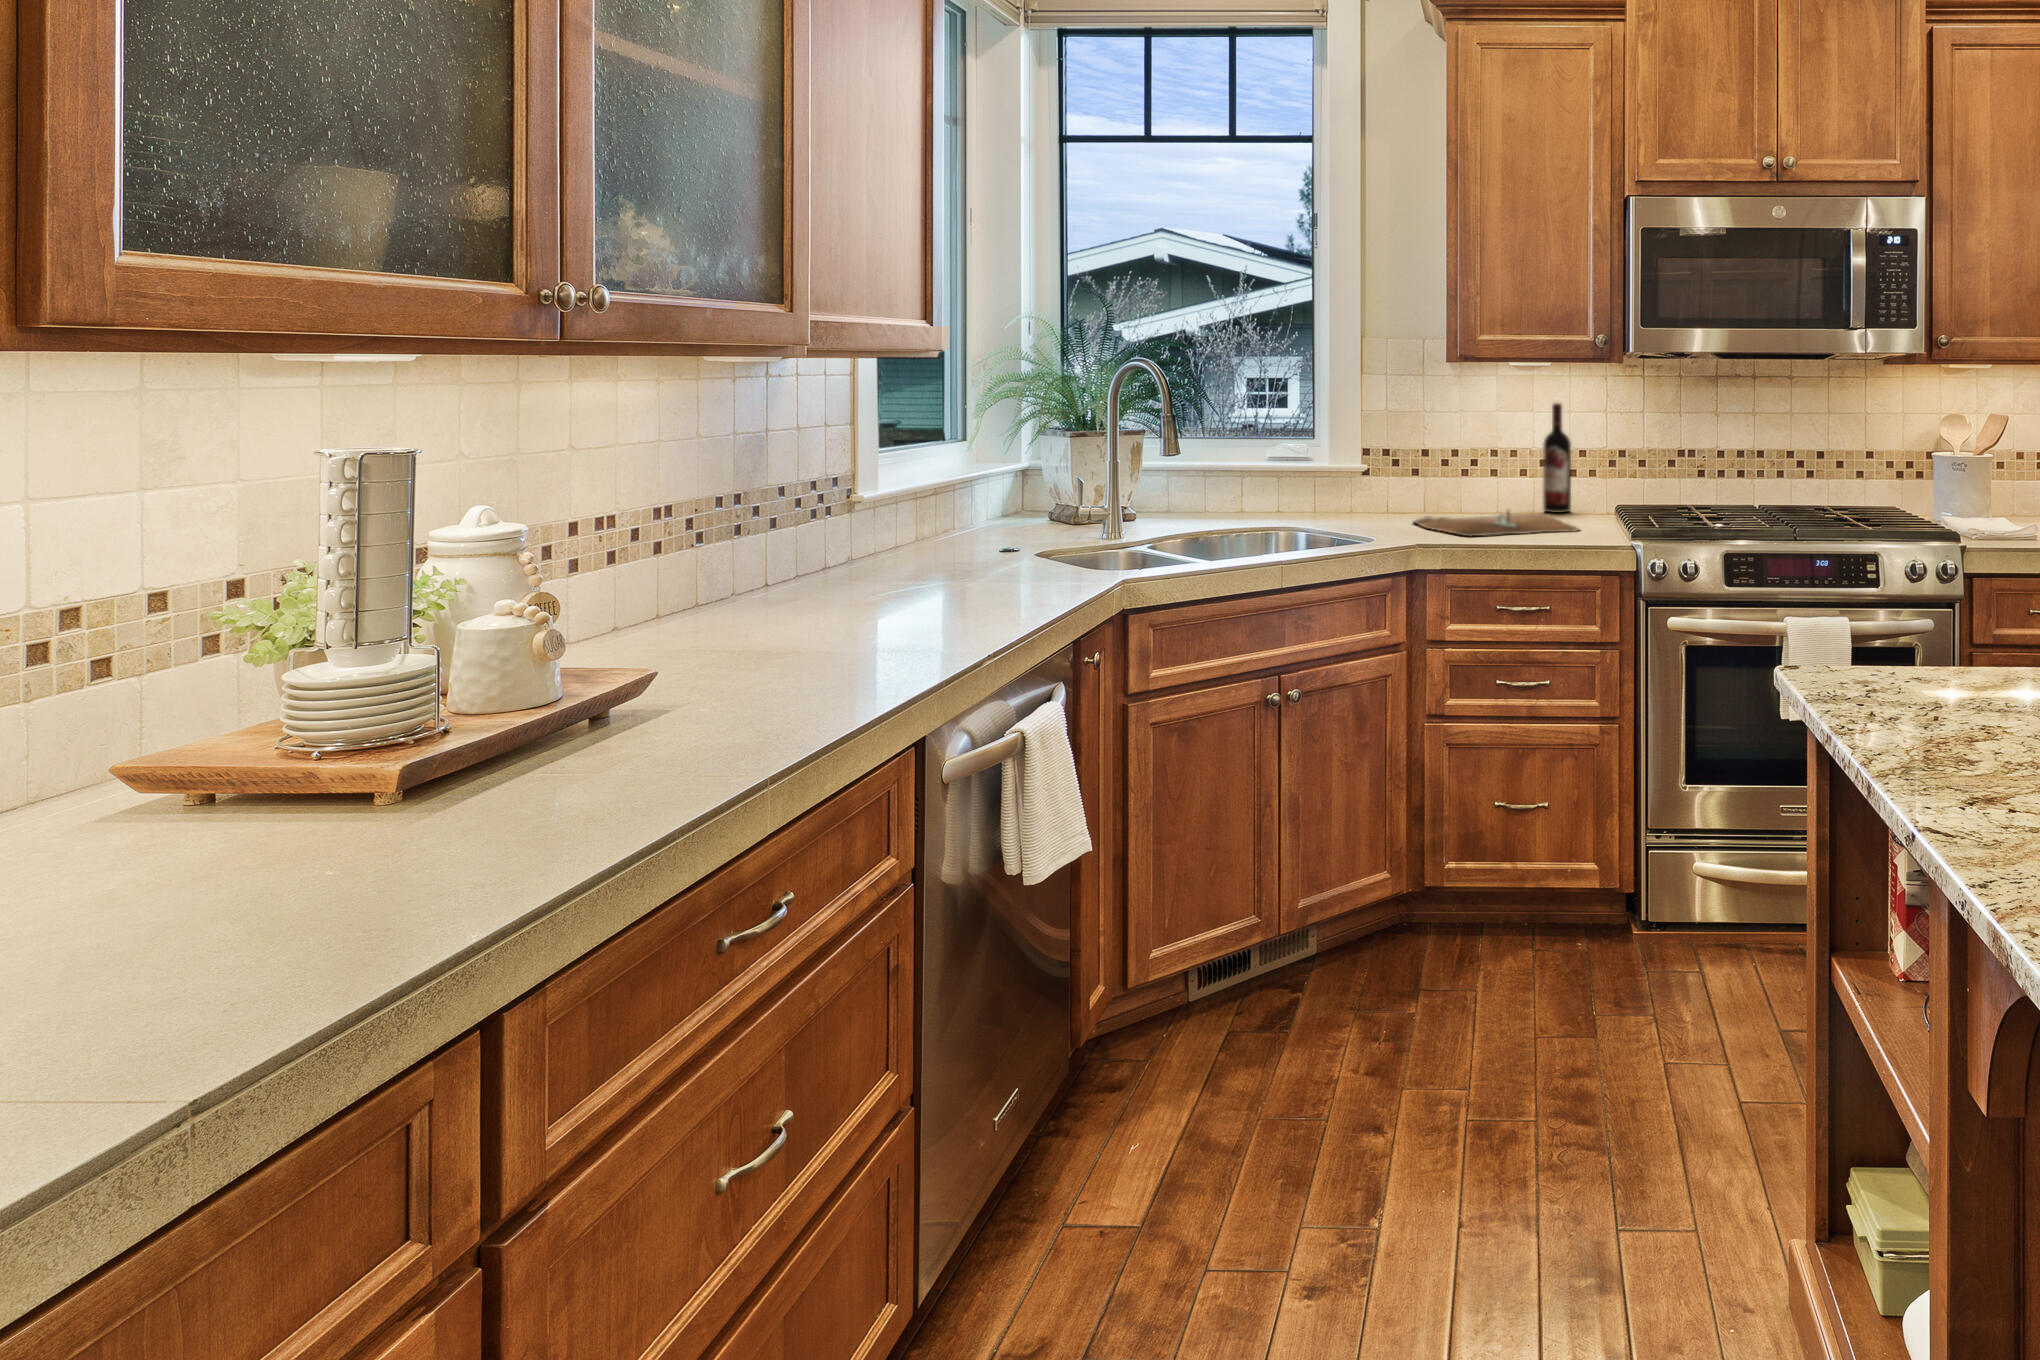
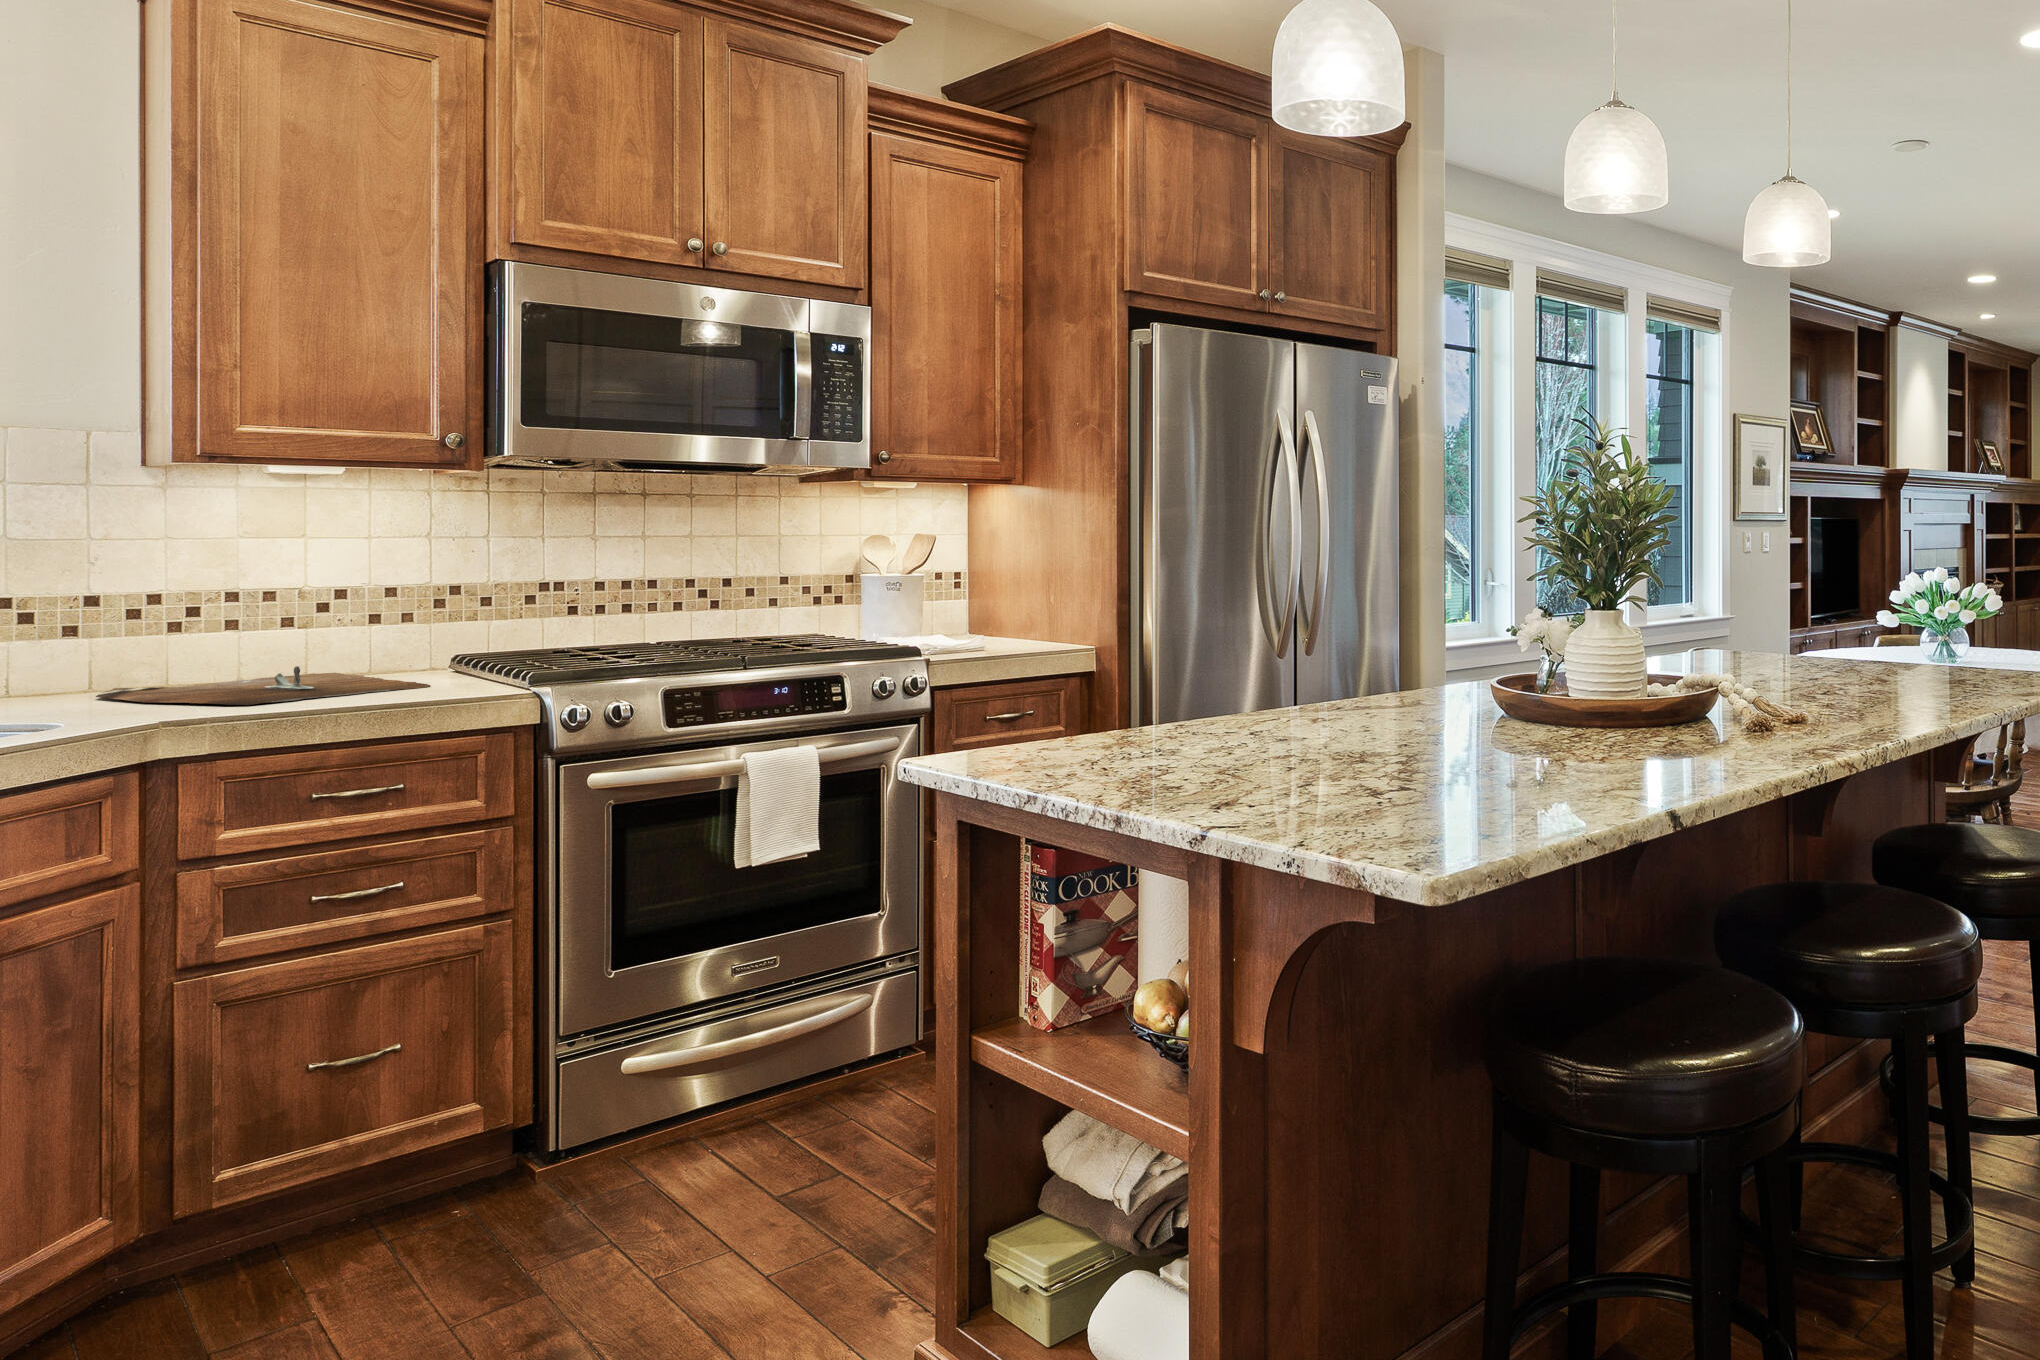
wine bottle: present [1543,403,1571,513] -> none [323,525,373,671]

